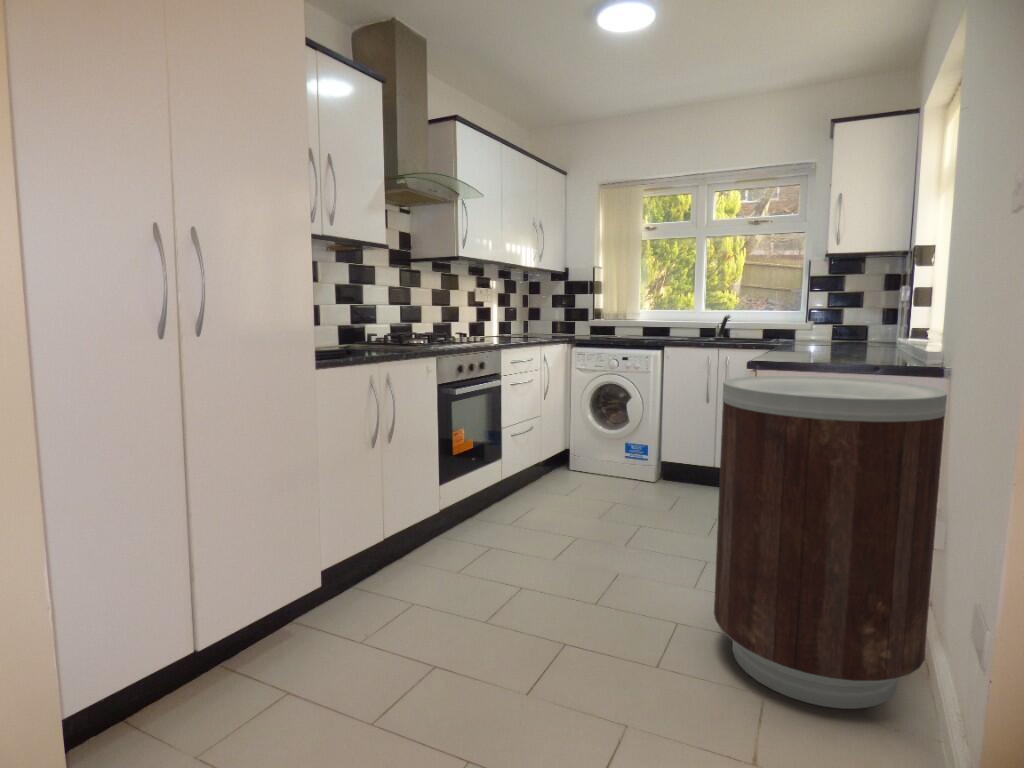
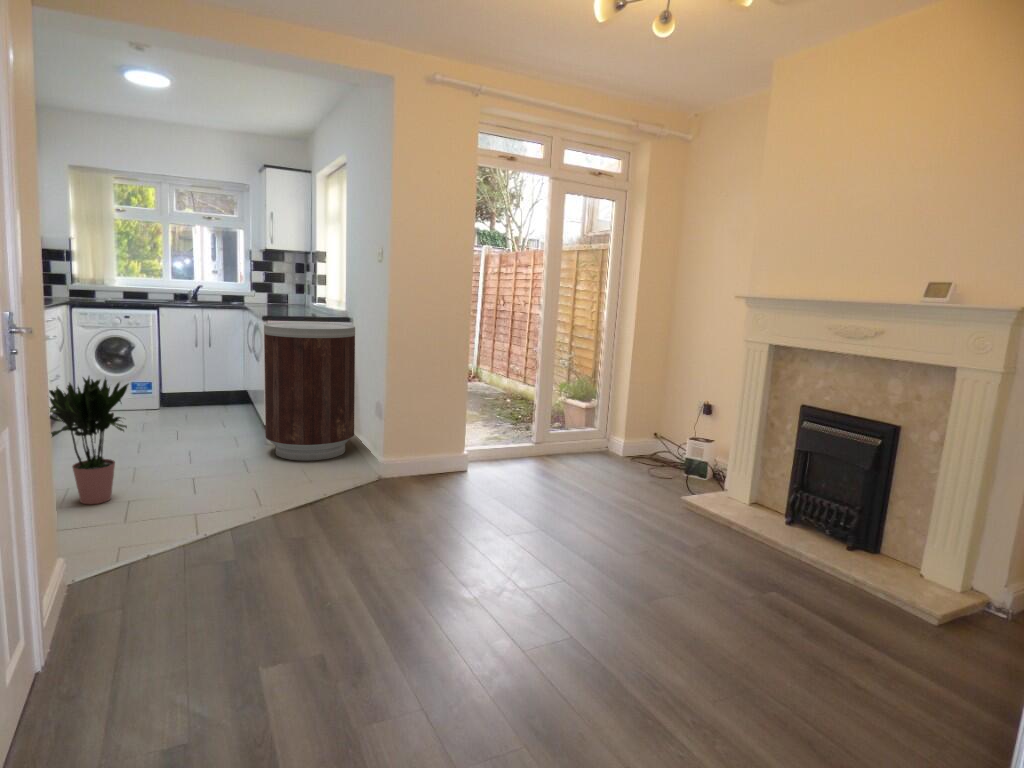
potted plant: none [299,446,460,676] -> present [49,377,129,504]

